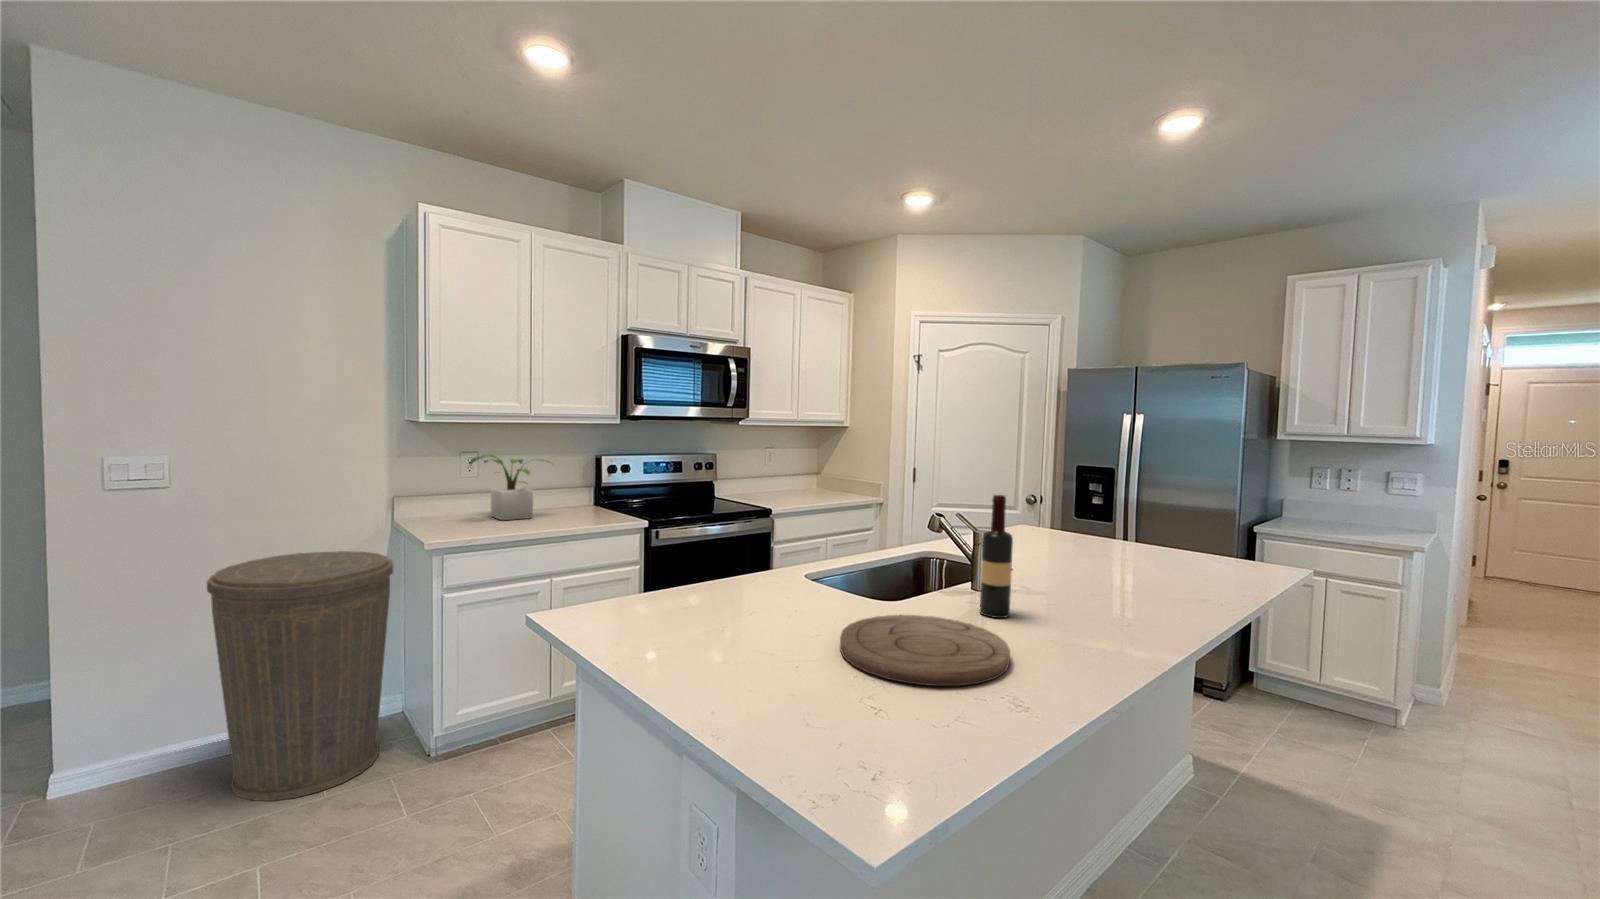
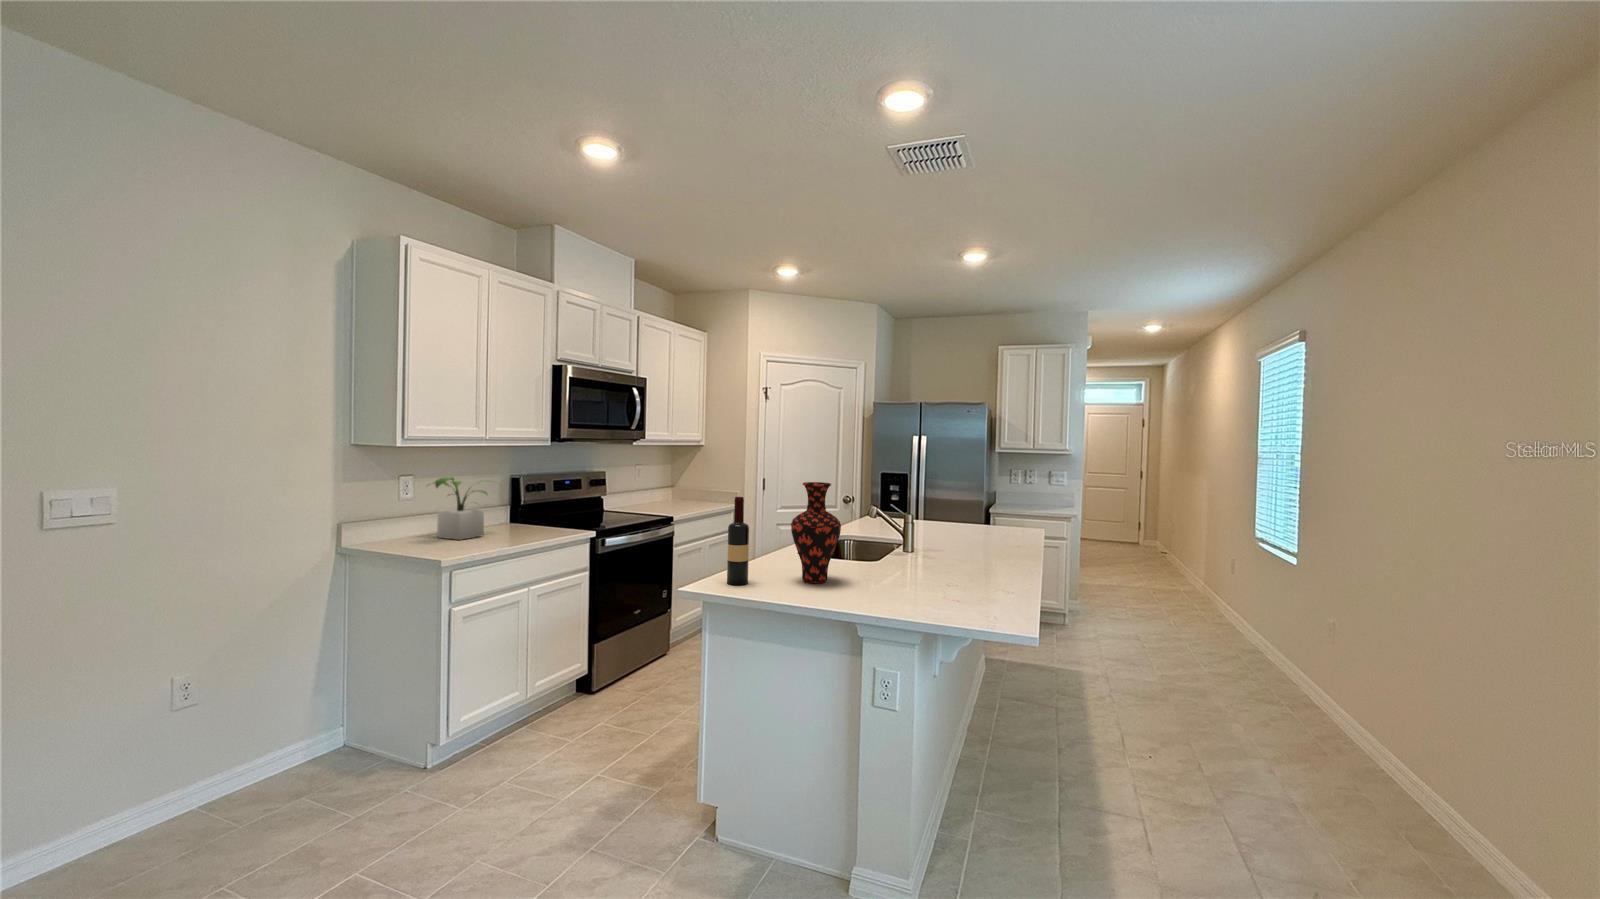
vase: none [704,474,779,627] -> present [791,482,841,583]
wine bottle: present [980,495,1013,618] -> present [727,497,749,585]
trash can: present [207,551,393,801] -> none [197,580,388,841]
cutting board: present [840,615,1010,686] -> none [887,565,986,593]

